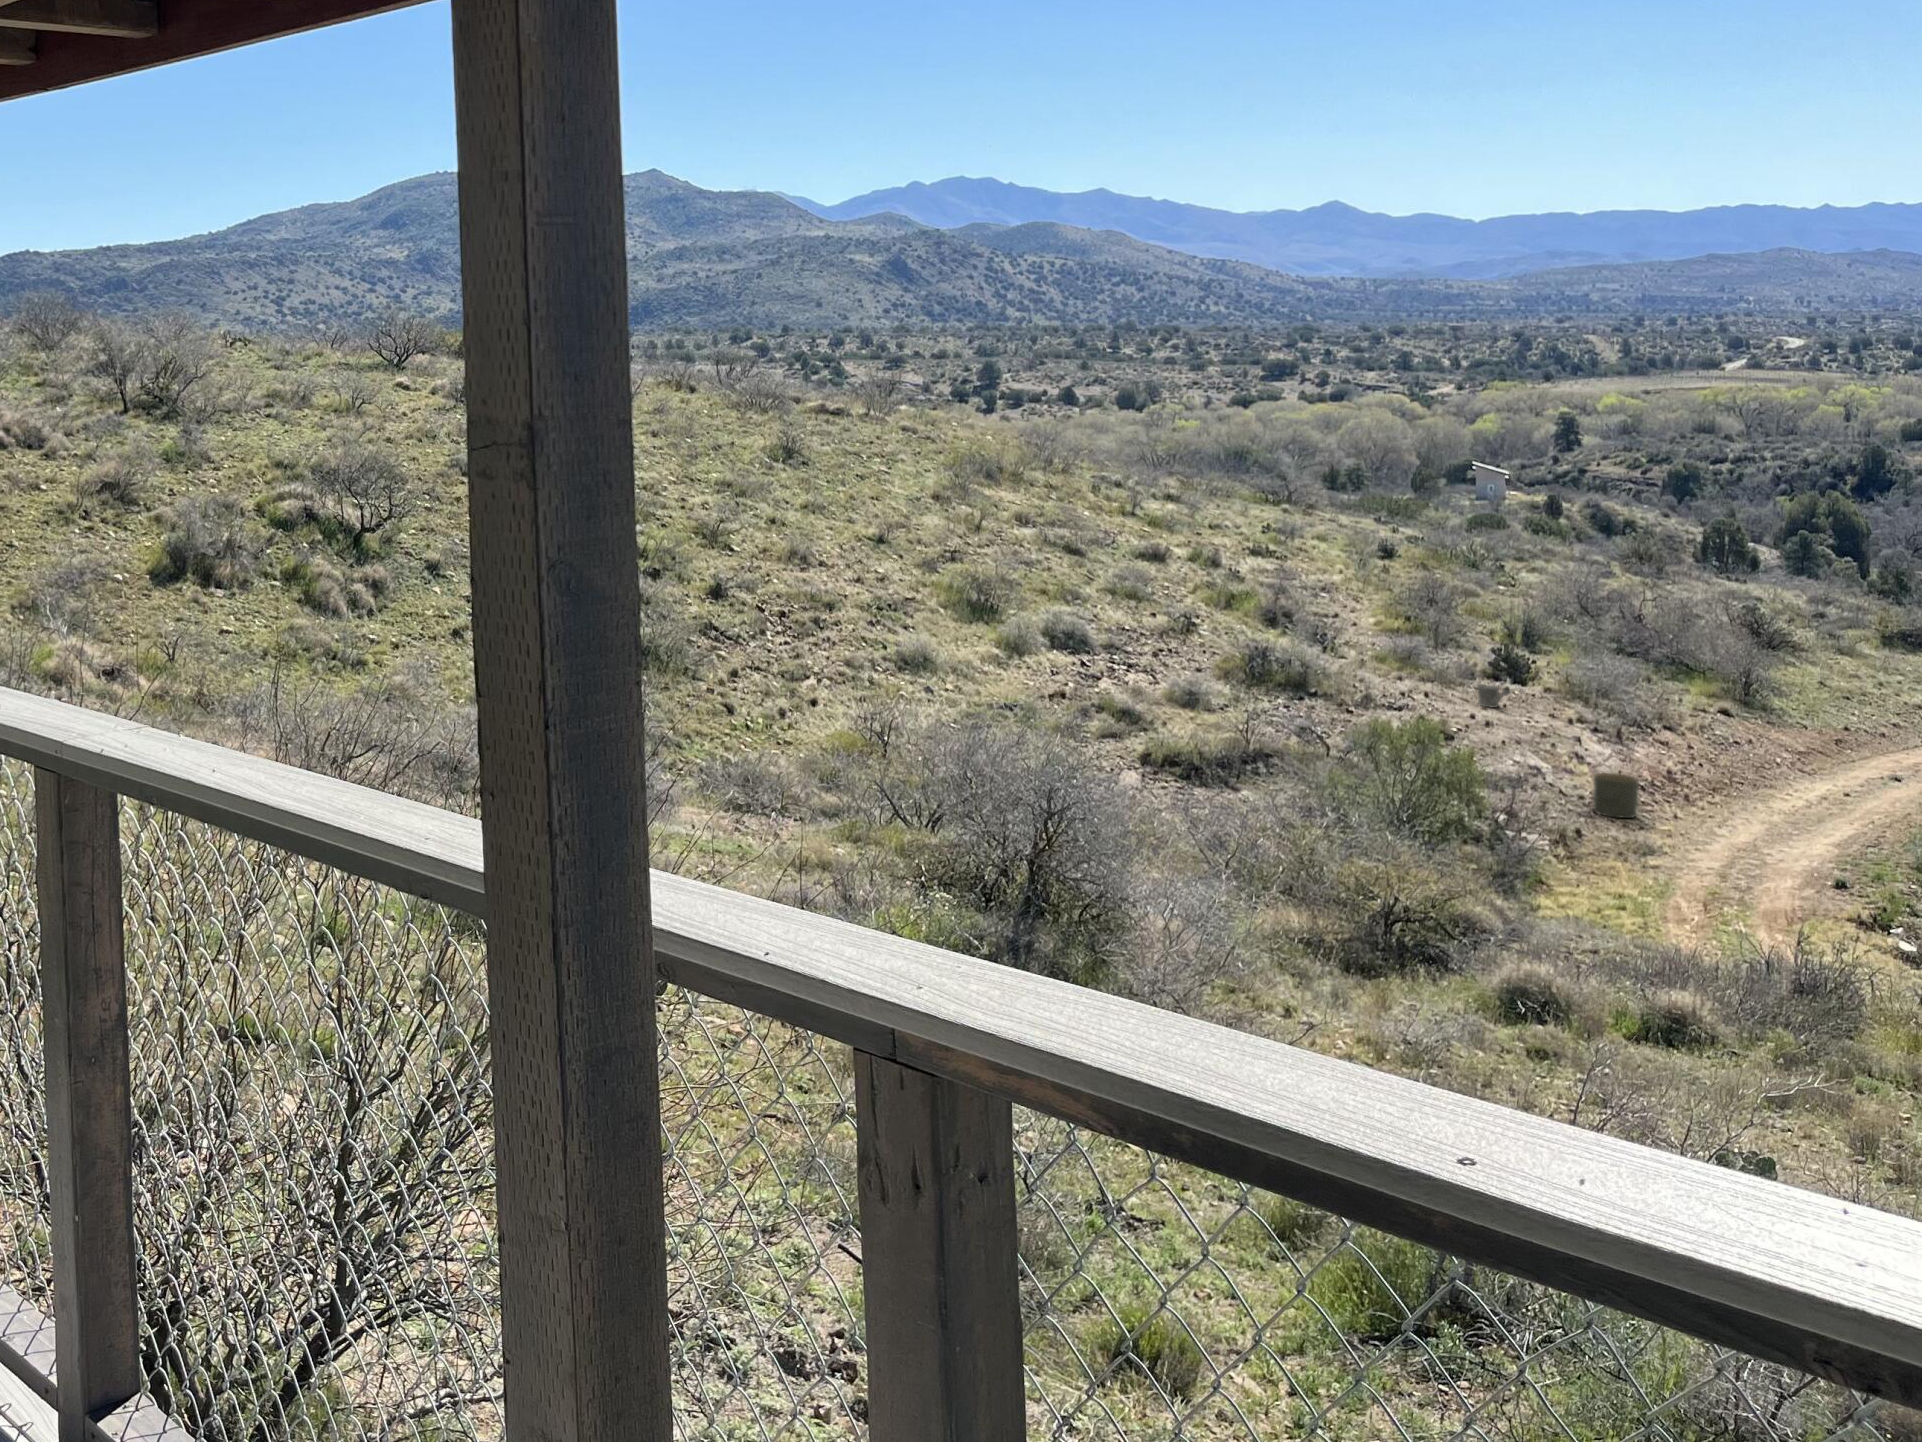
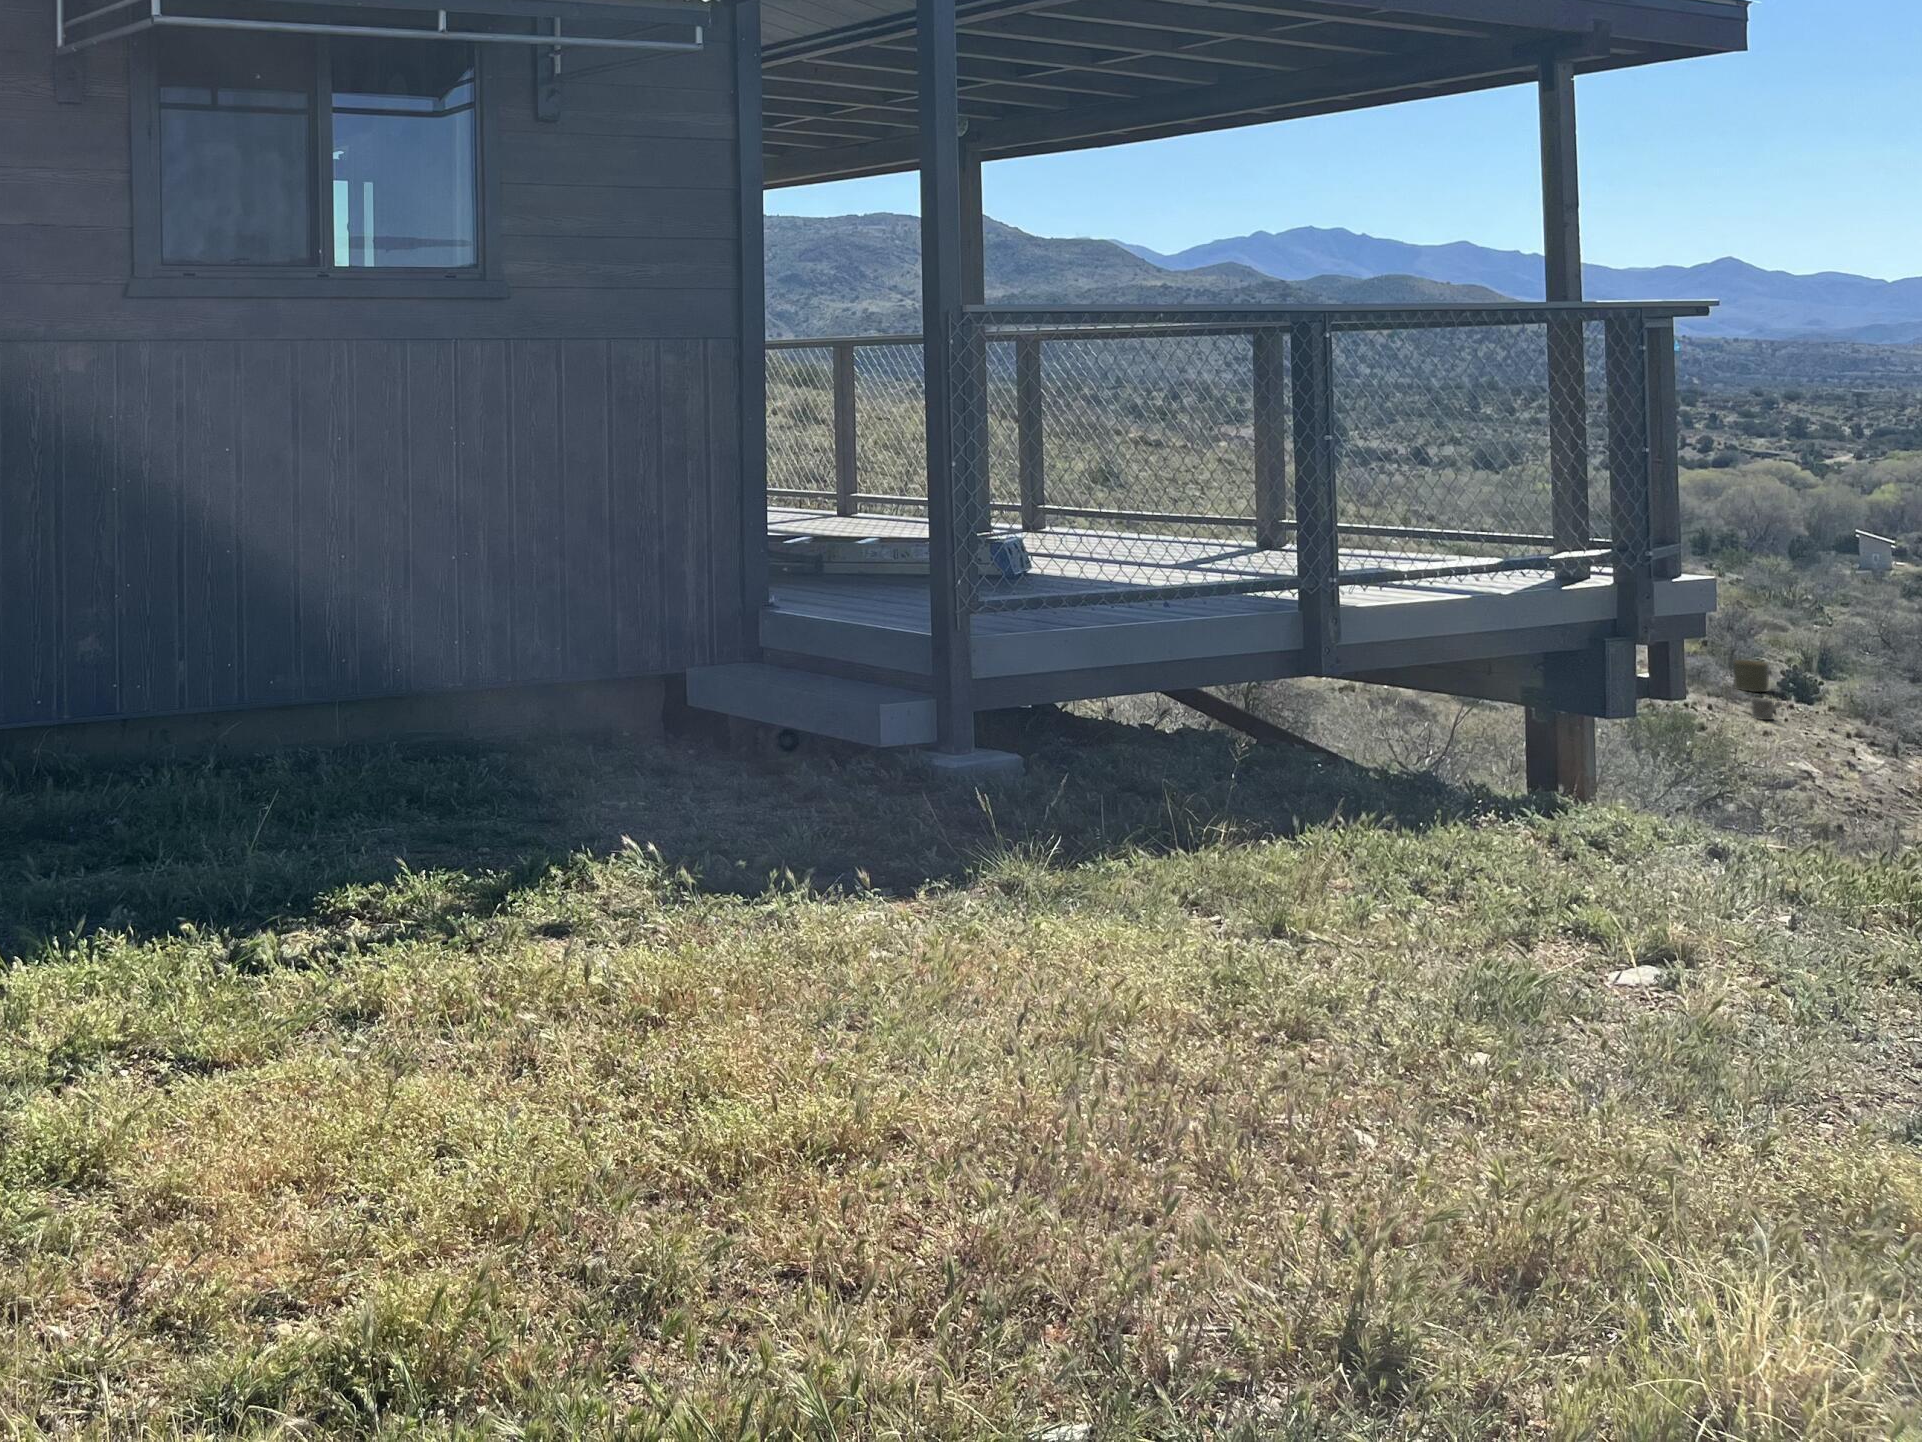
planter: present [1593,773,1639,818] -> present [1733,660,1769,692]

